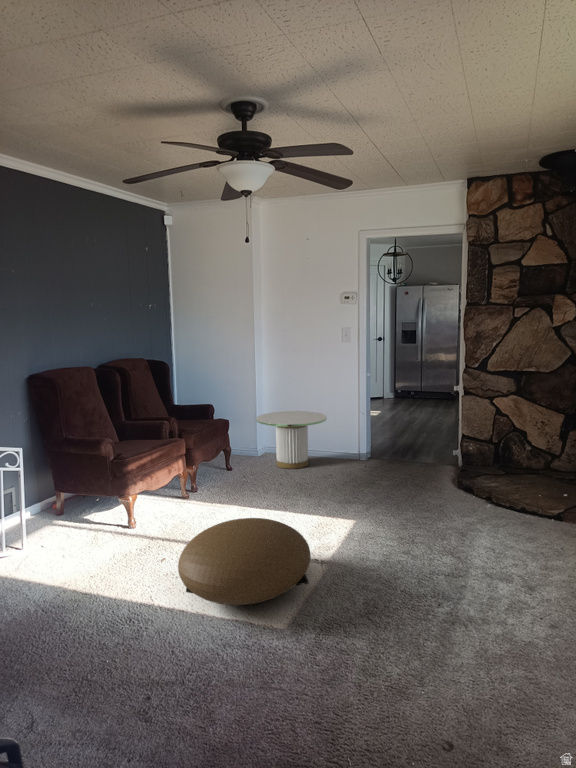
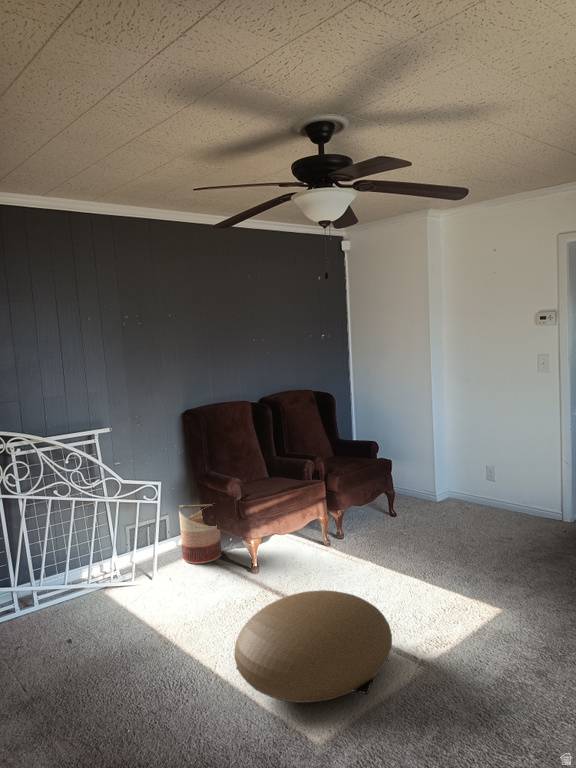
side table: present [256,411,327,469] -> none [426,453,512,524]
basket: none [36,468,84,531] -> present [178,504,221,563]

